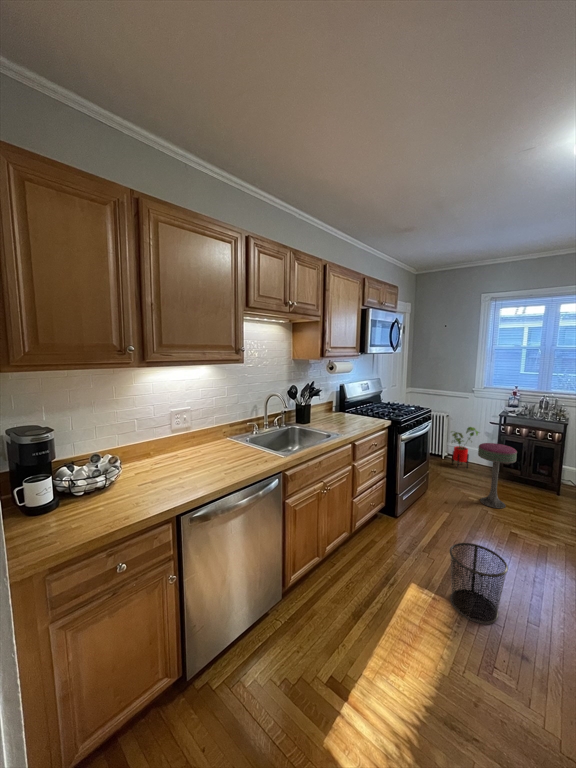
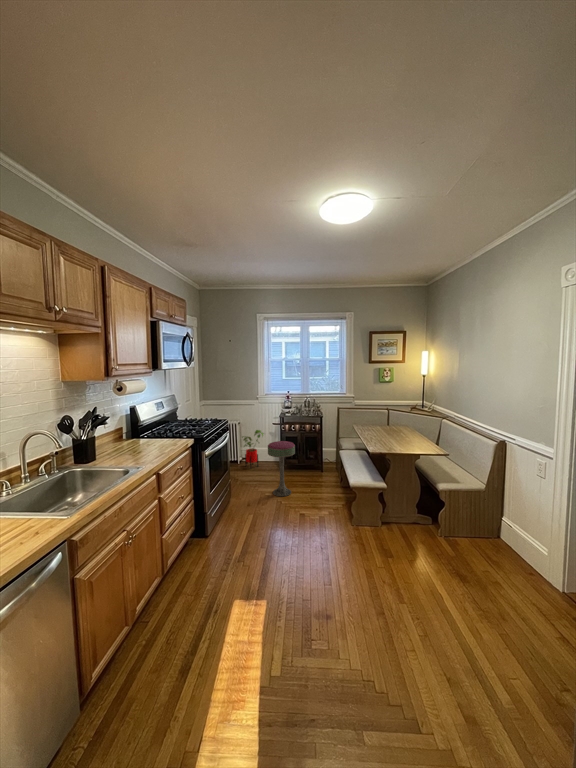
waste bin: present [450,543,508,624] -> none [265,537,310,609]

